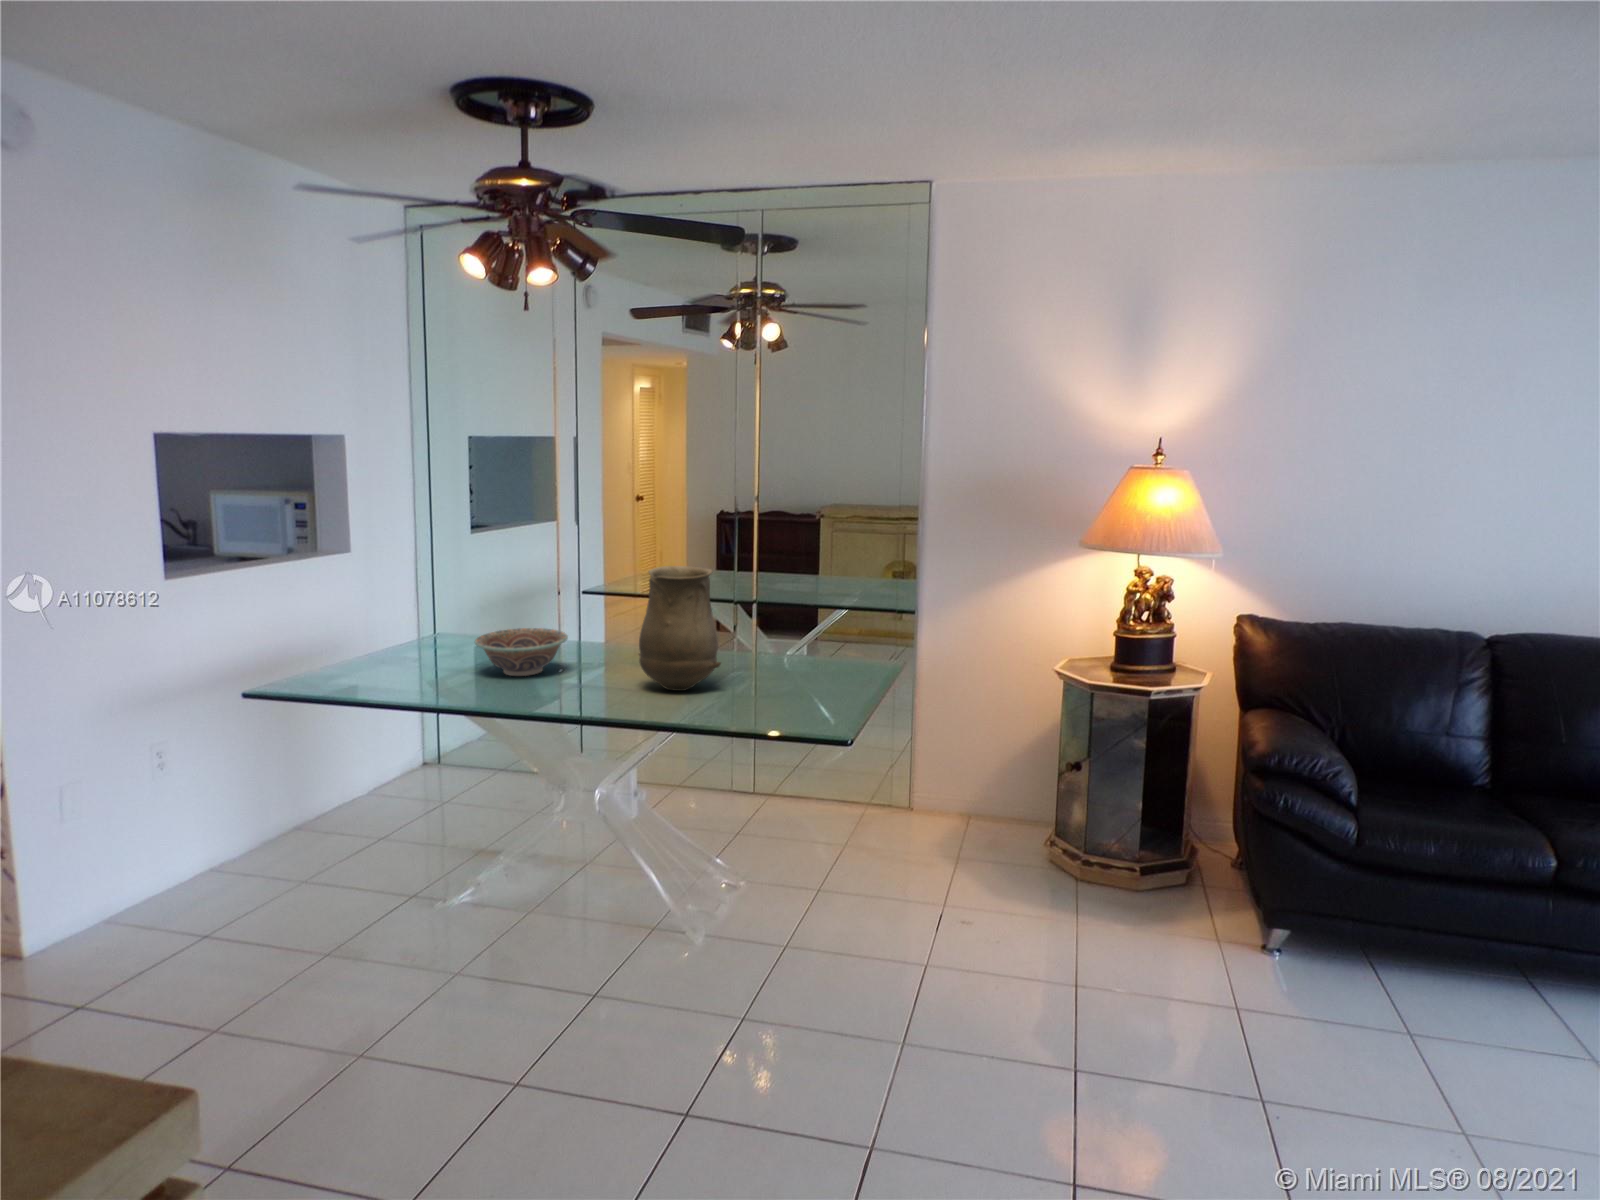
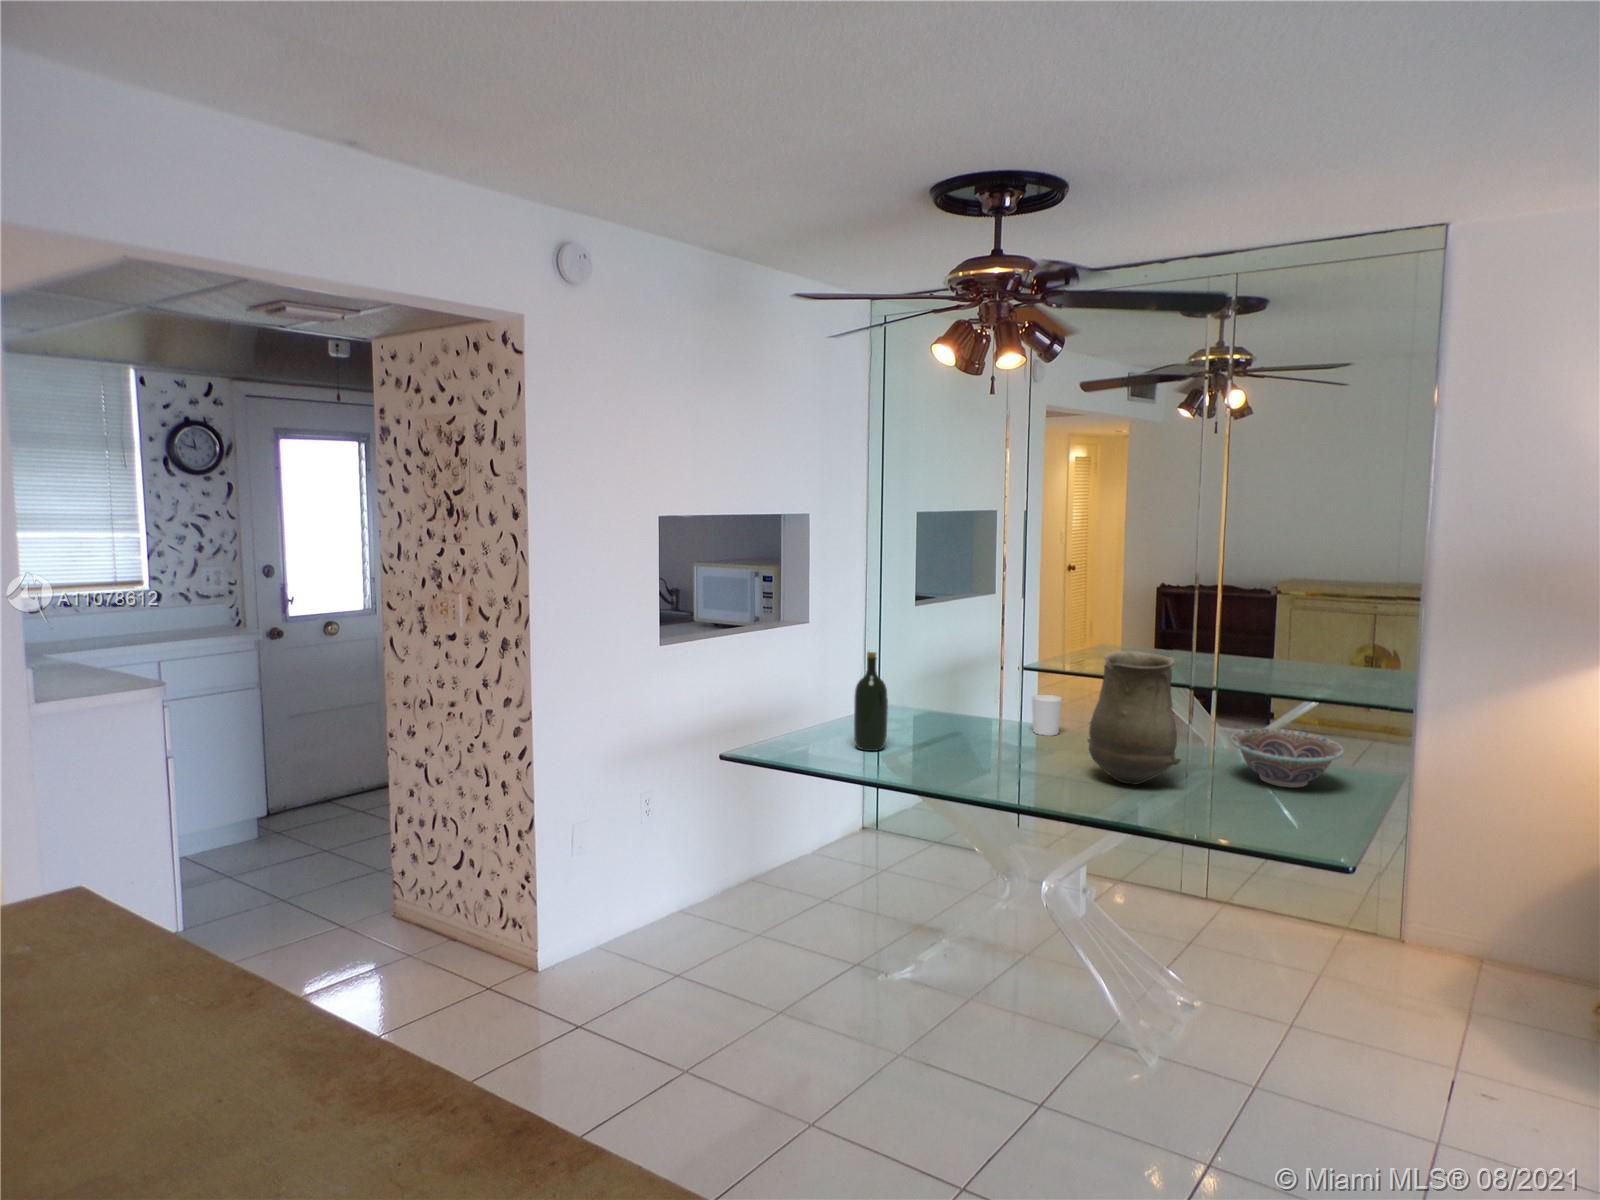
wine bottle: none [397,583,436,688] -> present [854,652,888,751]
candle holder: none [590,620,620,660] -> present [1032,695,1062,736]
decorative bowl: present [475,628,568,676] -> present [1230,728,1344,787]

